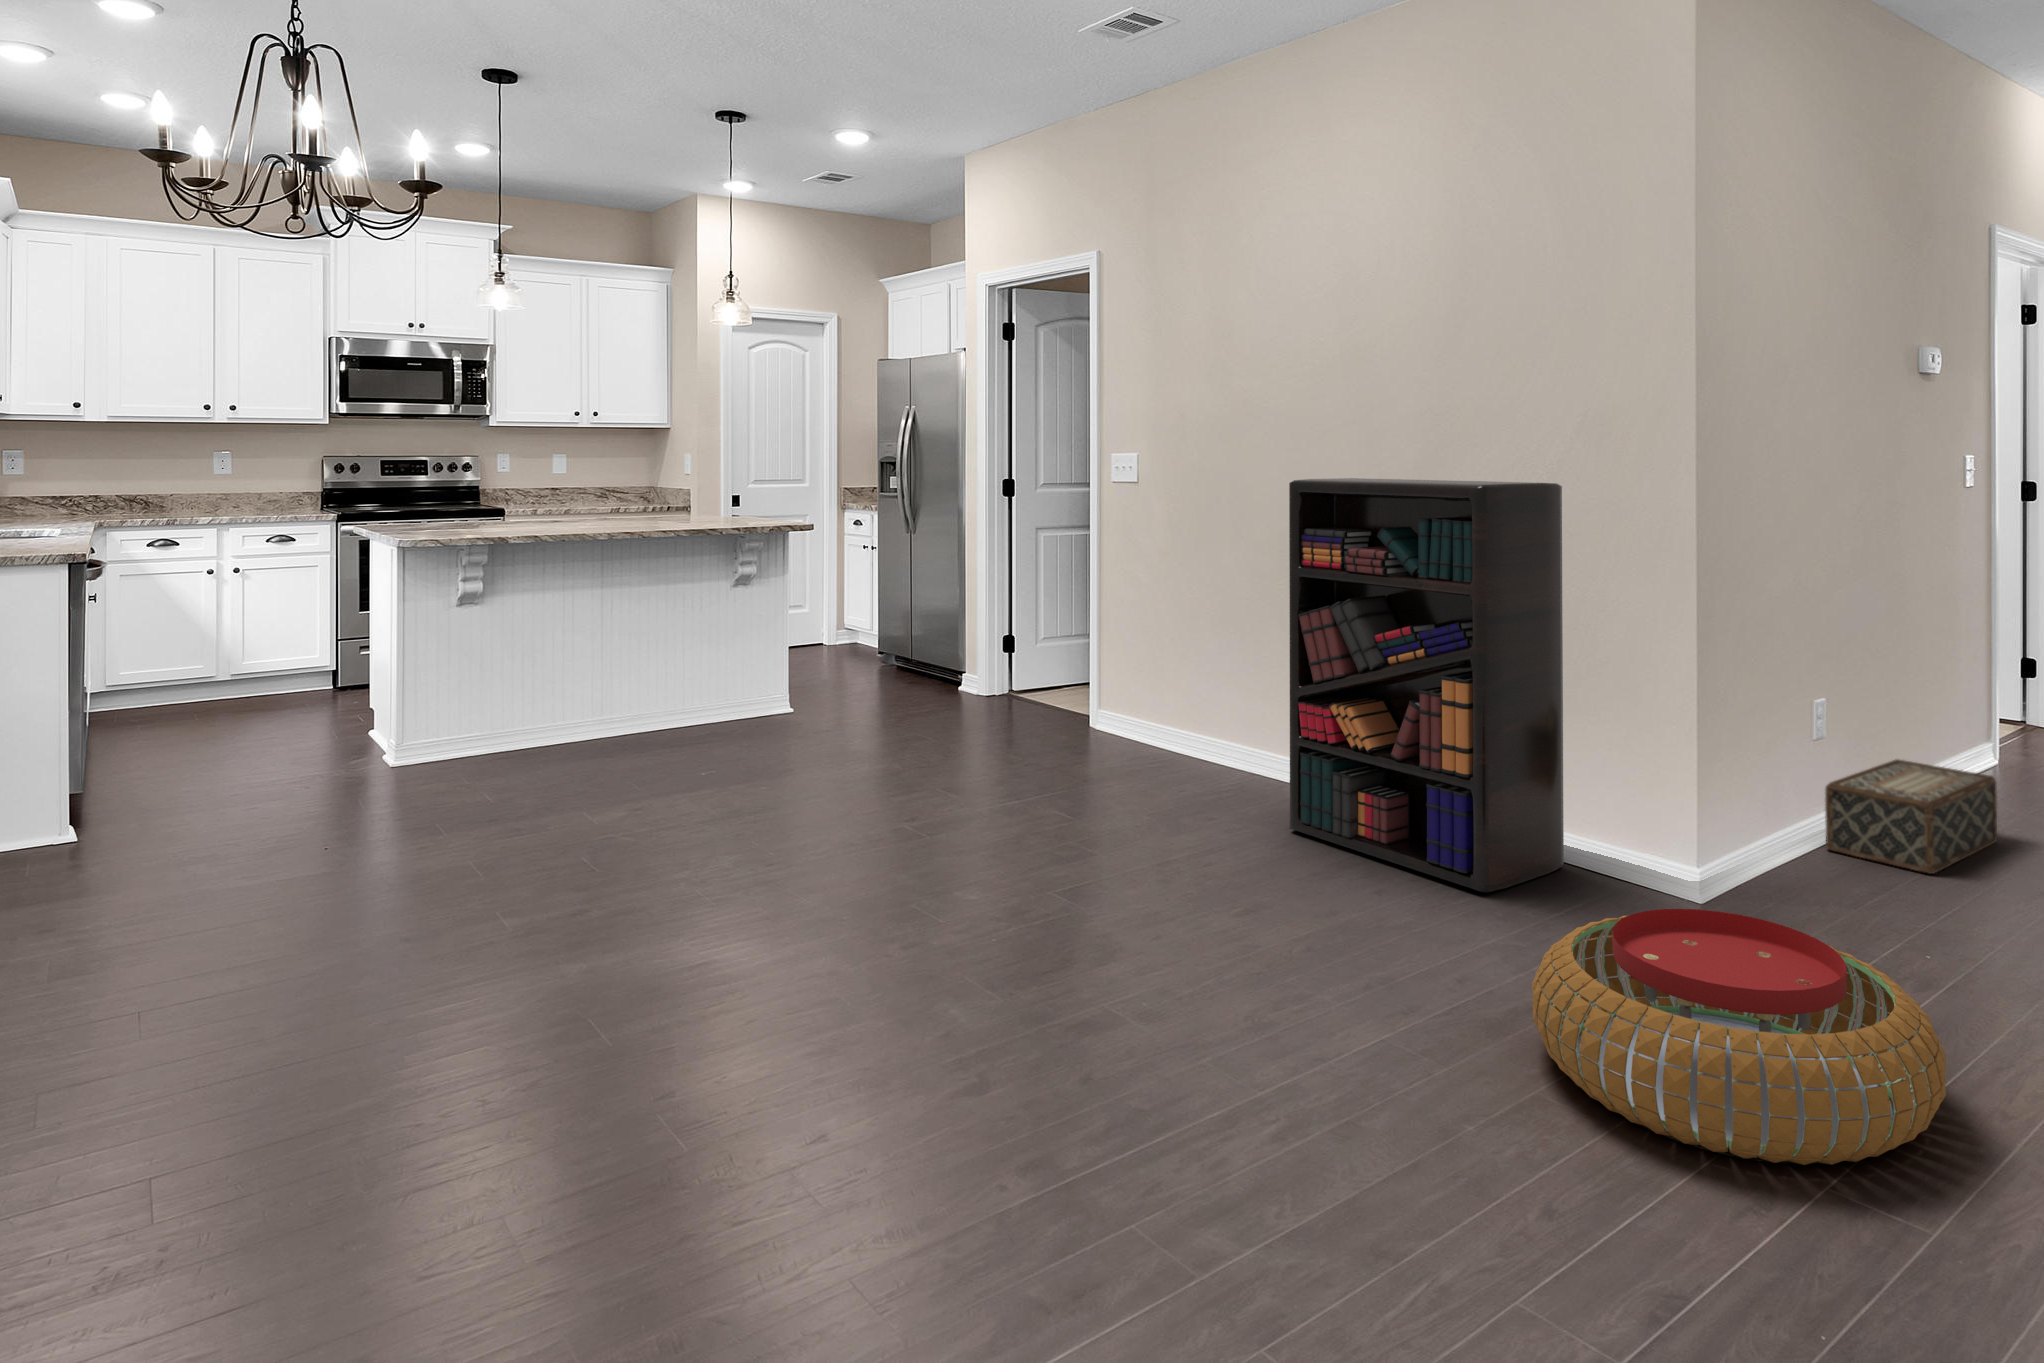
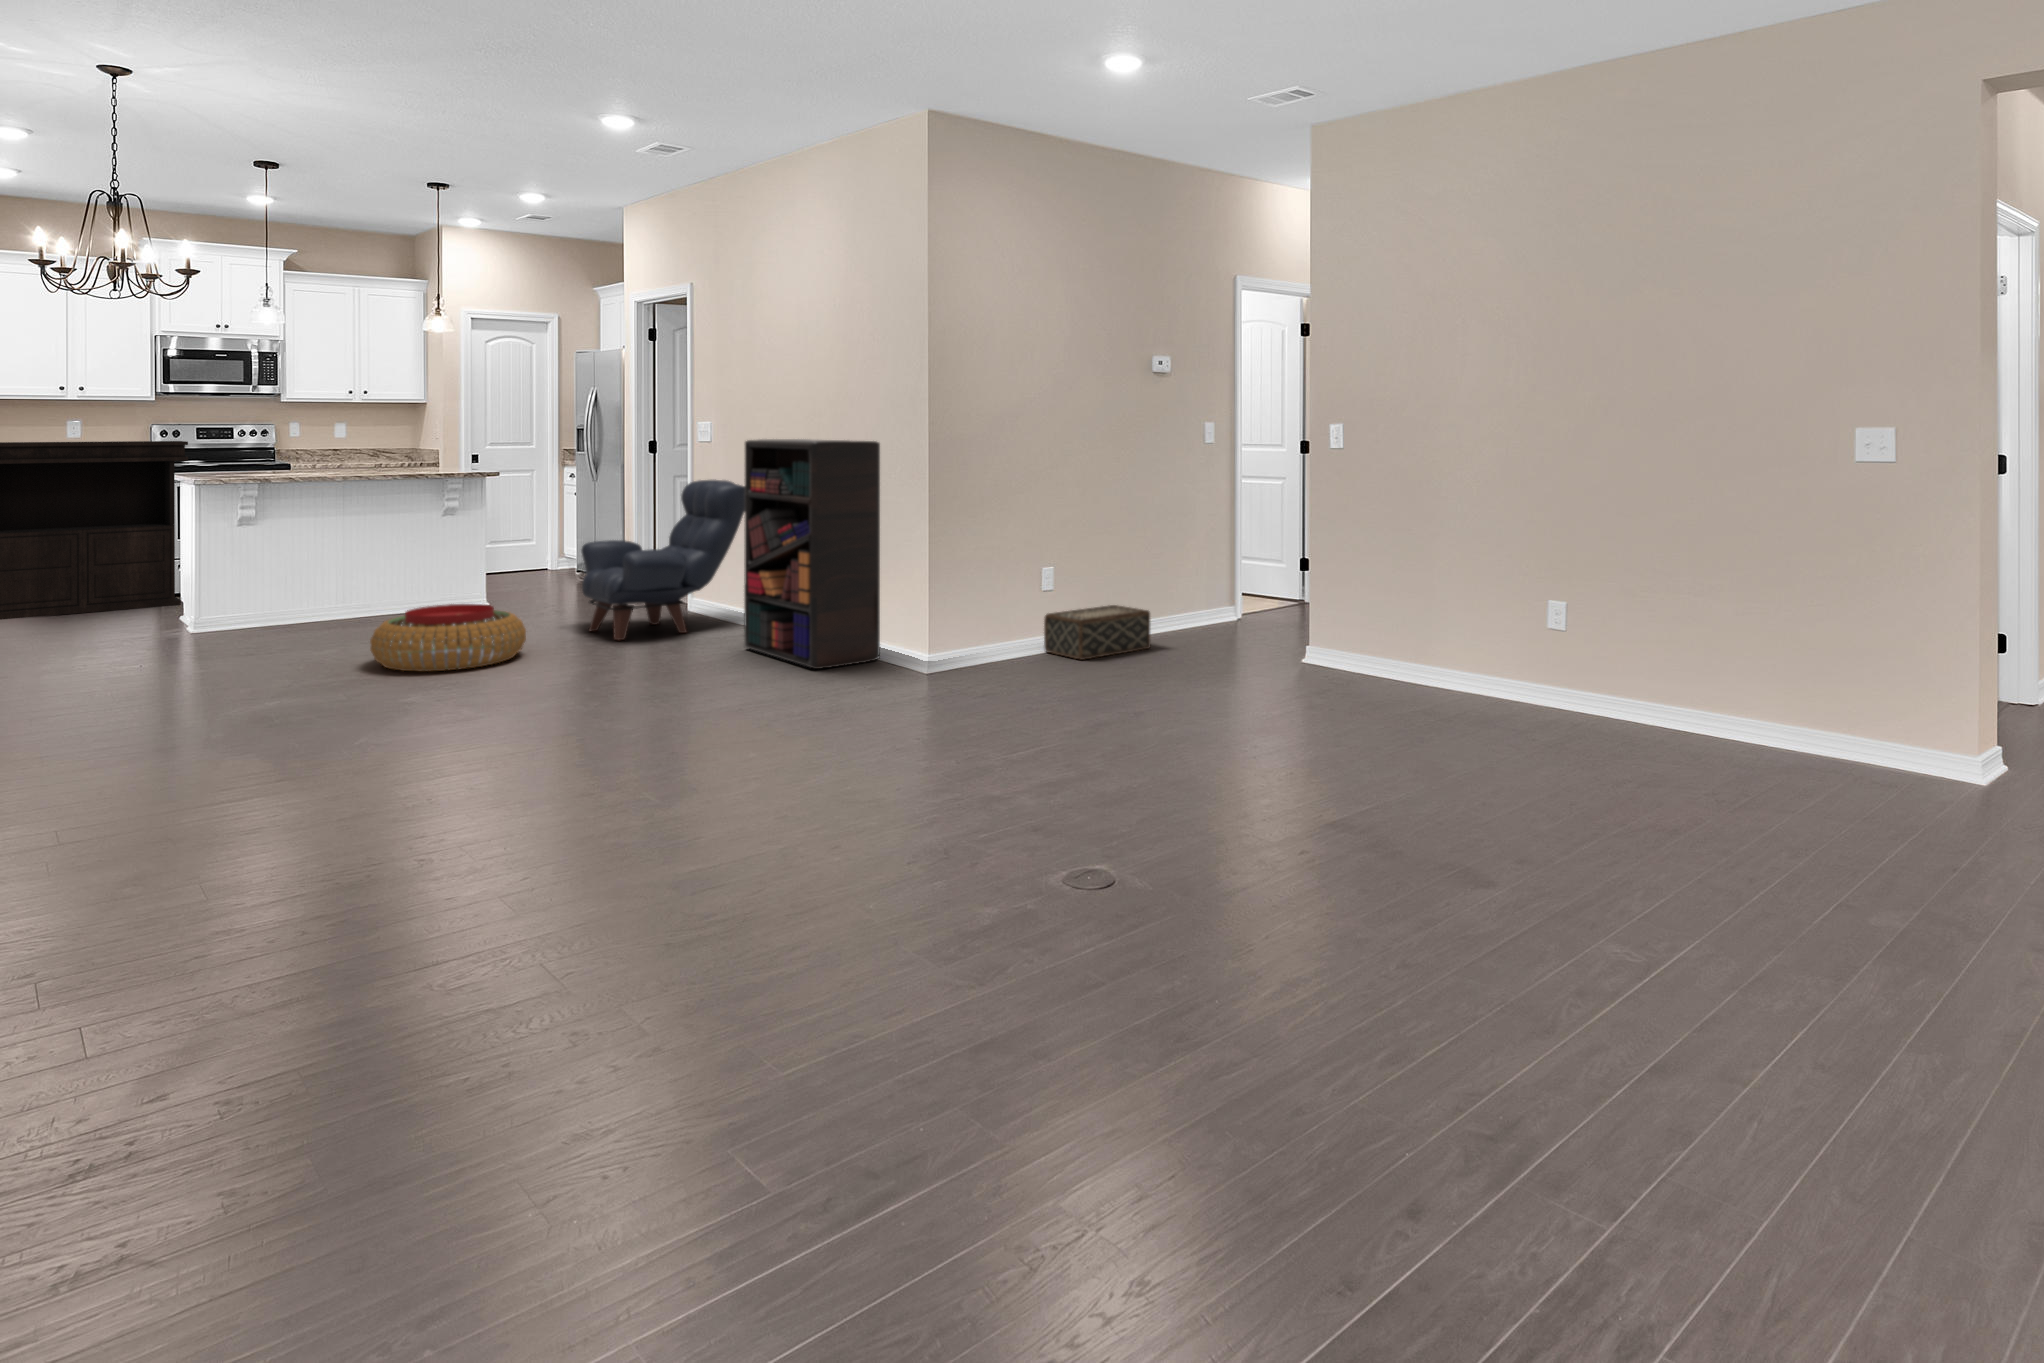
console table: none [65,479,376,746] -> present [0,441,188,620]
armchair: none [973,541,1230,805] -> present [581,480,745,640]
pouf: present [1532,909,1946,1165] -> present [370,604,526,671]

